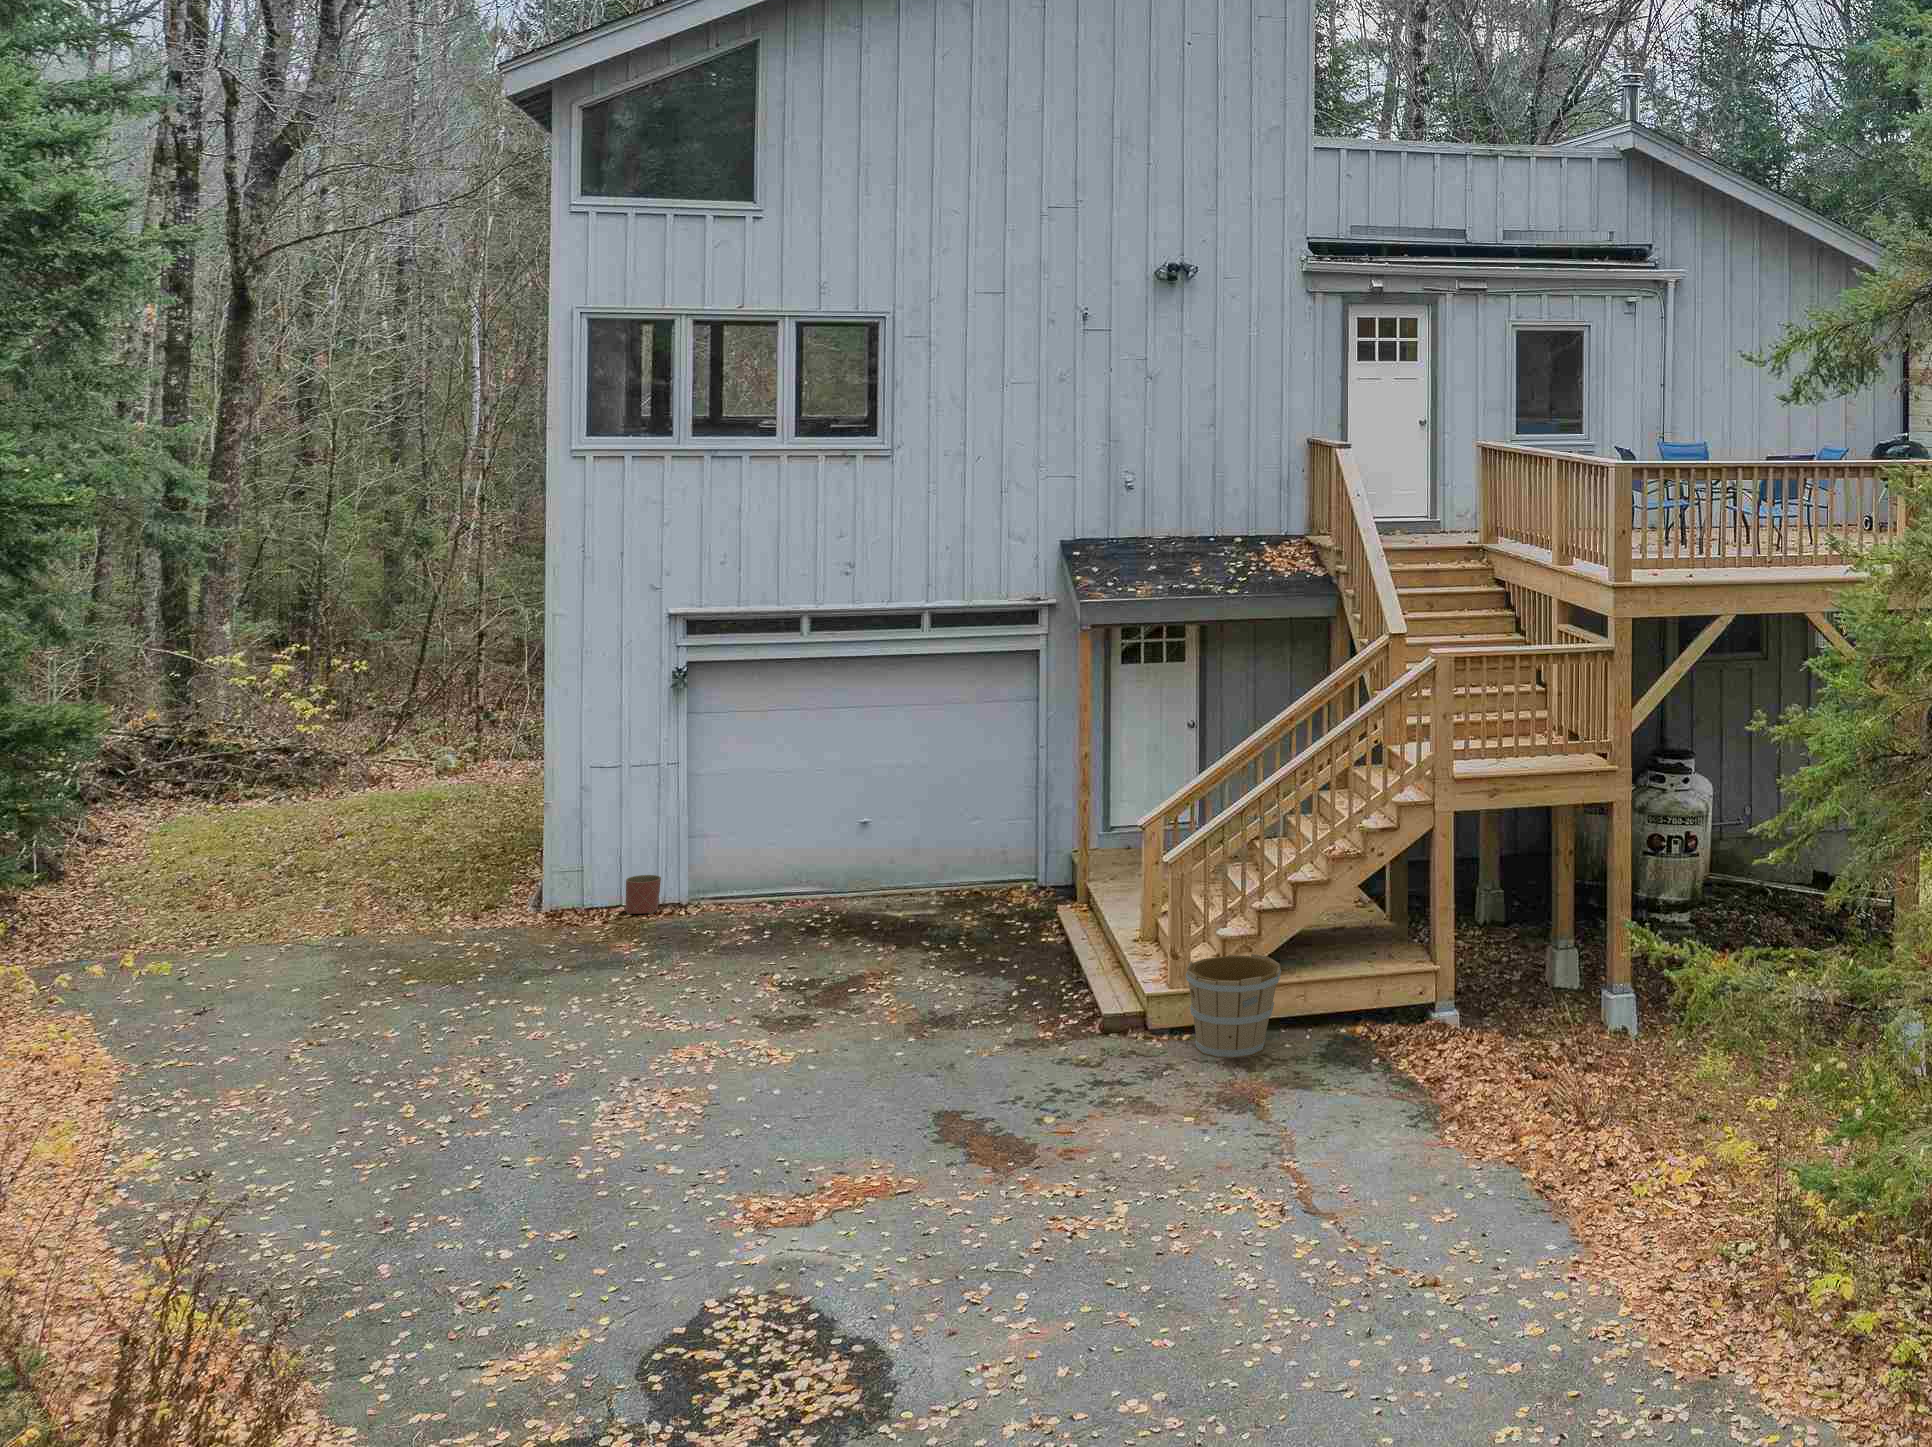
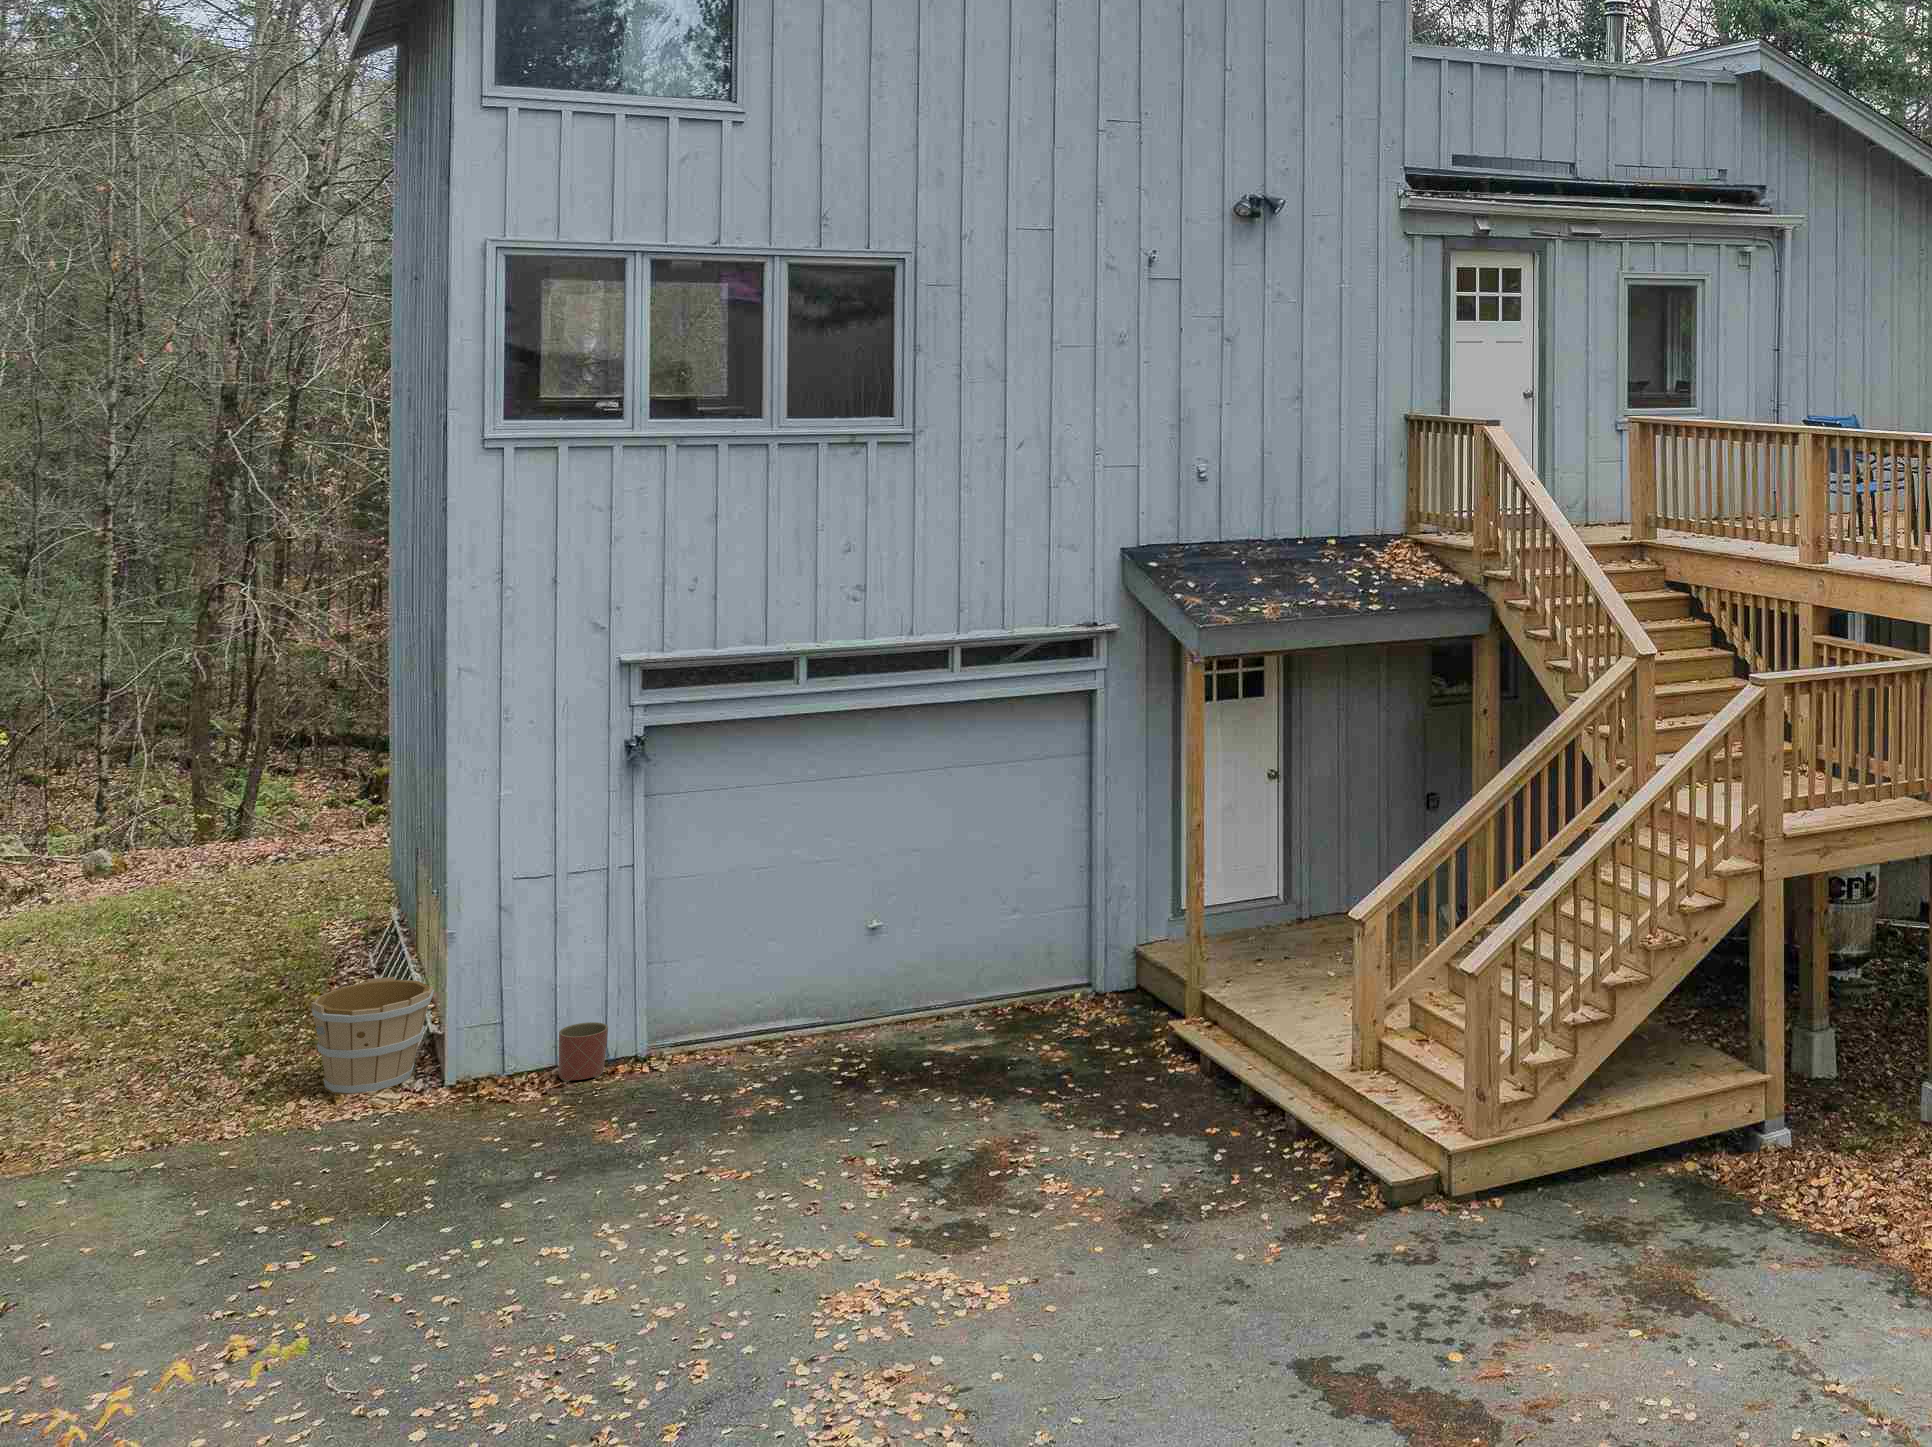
wooden bucket: present [1186,954,1281,1058] -> present [311,977,434,1094]

